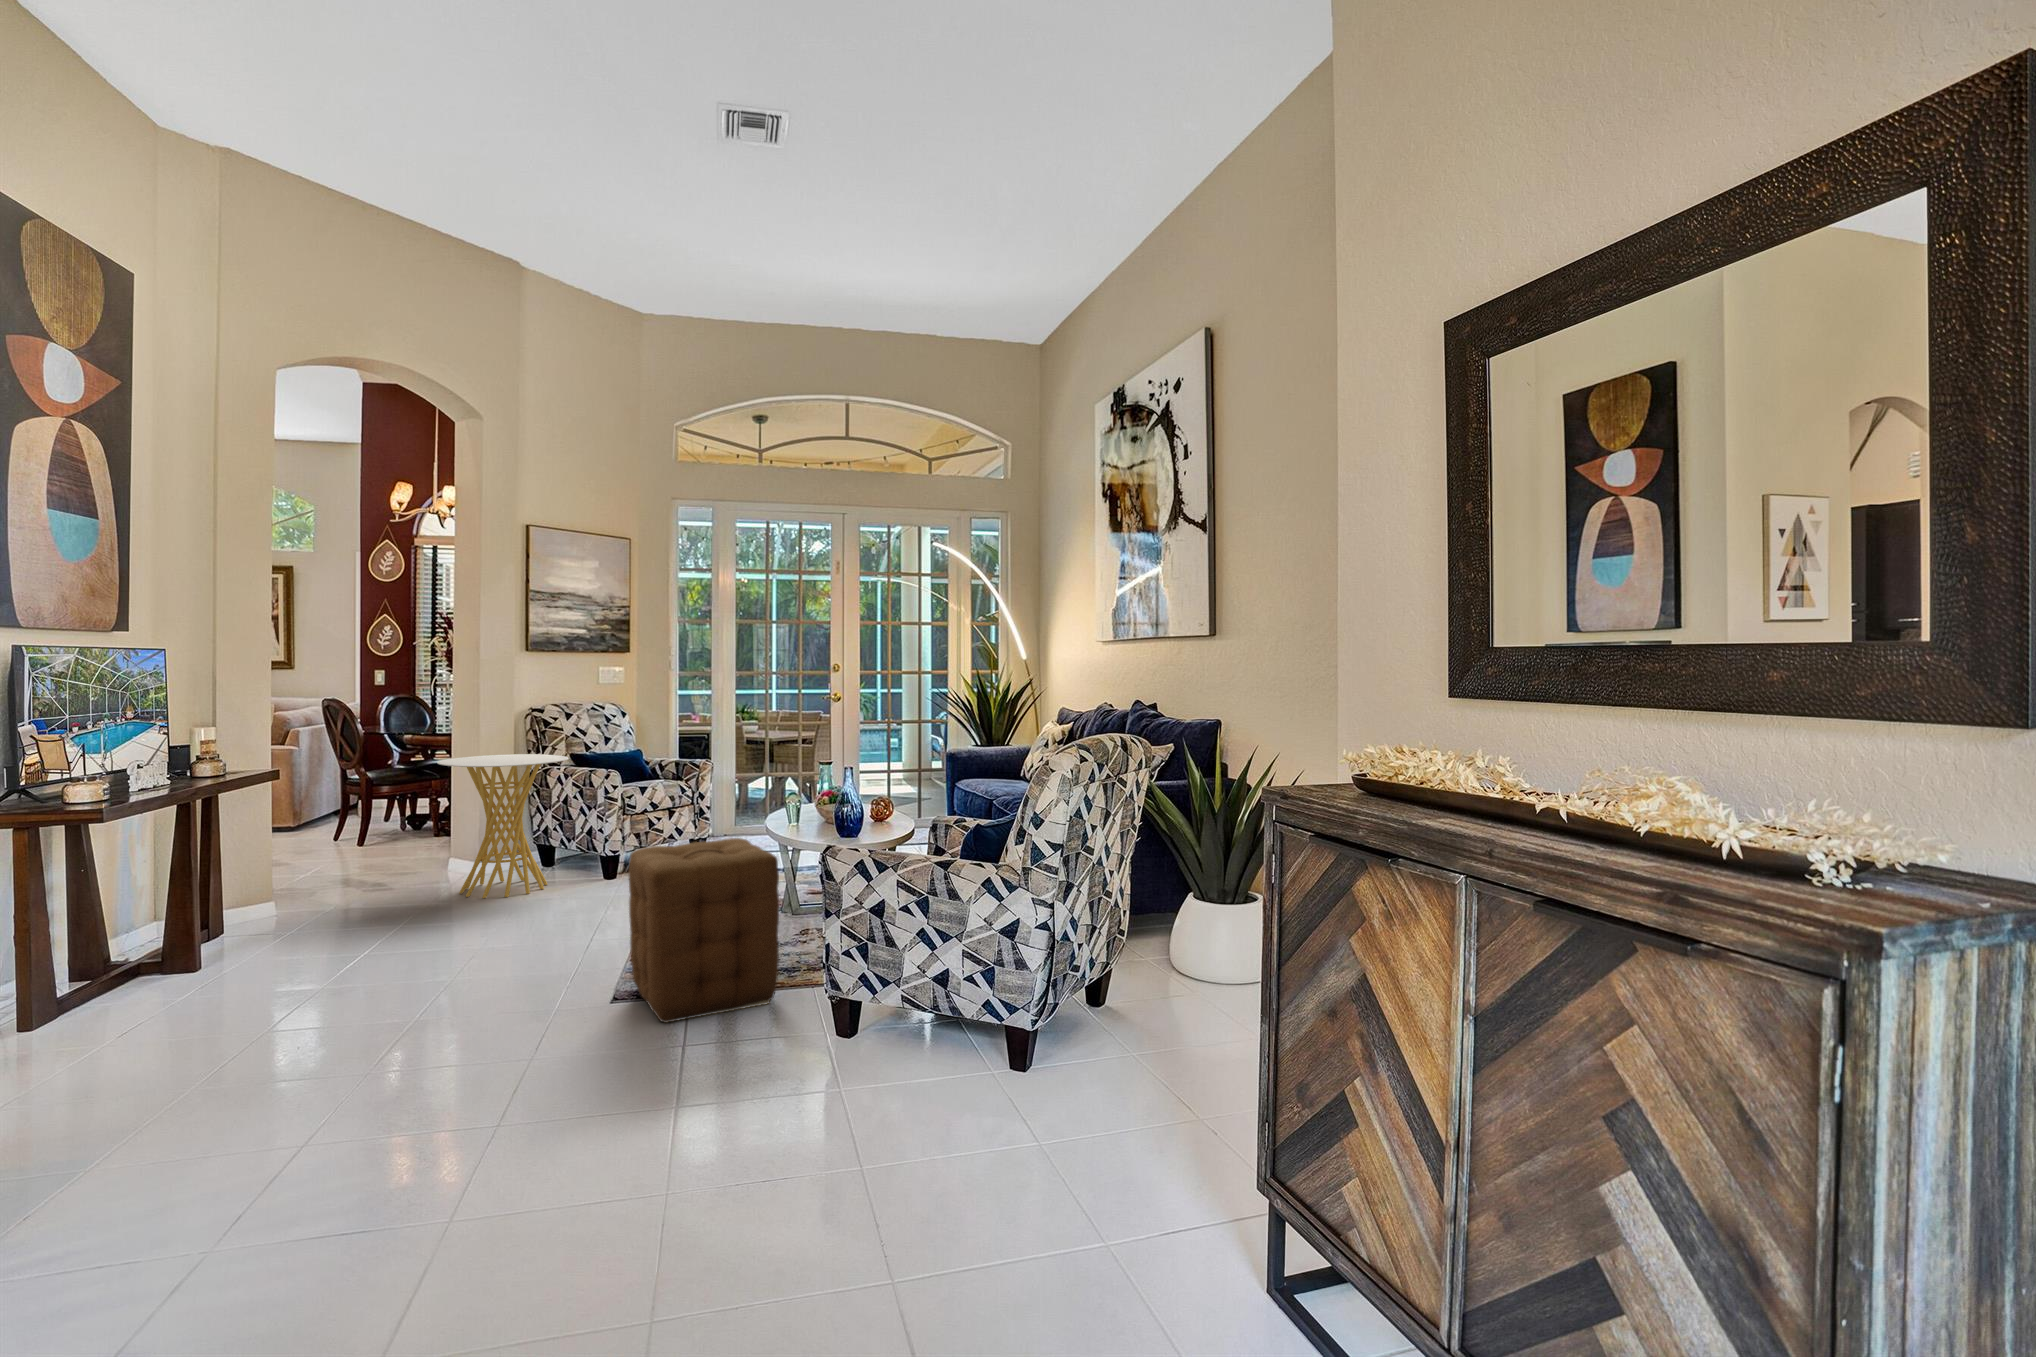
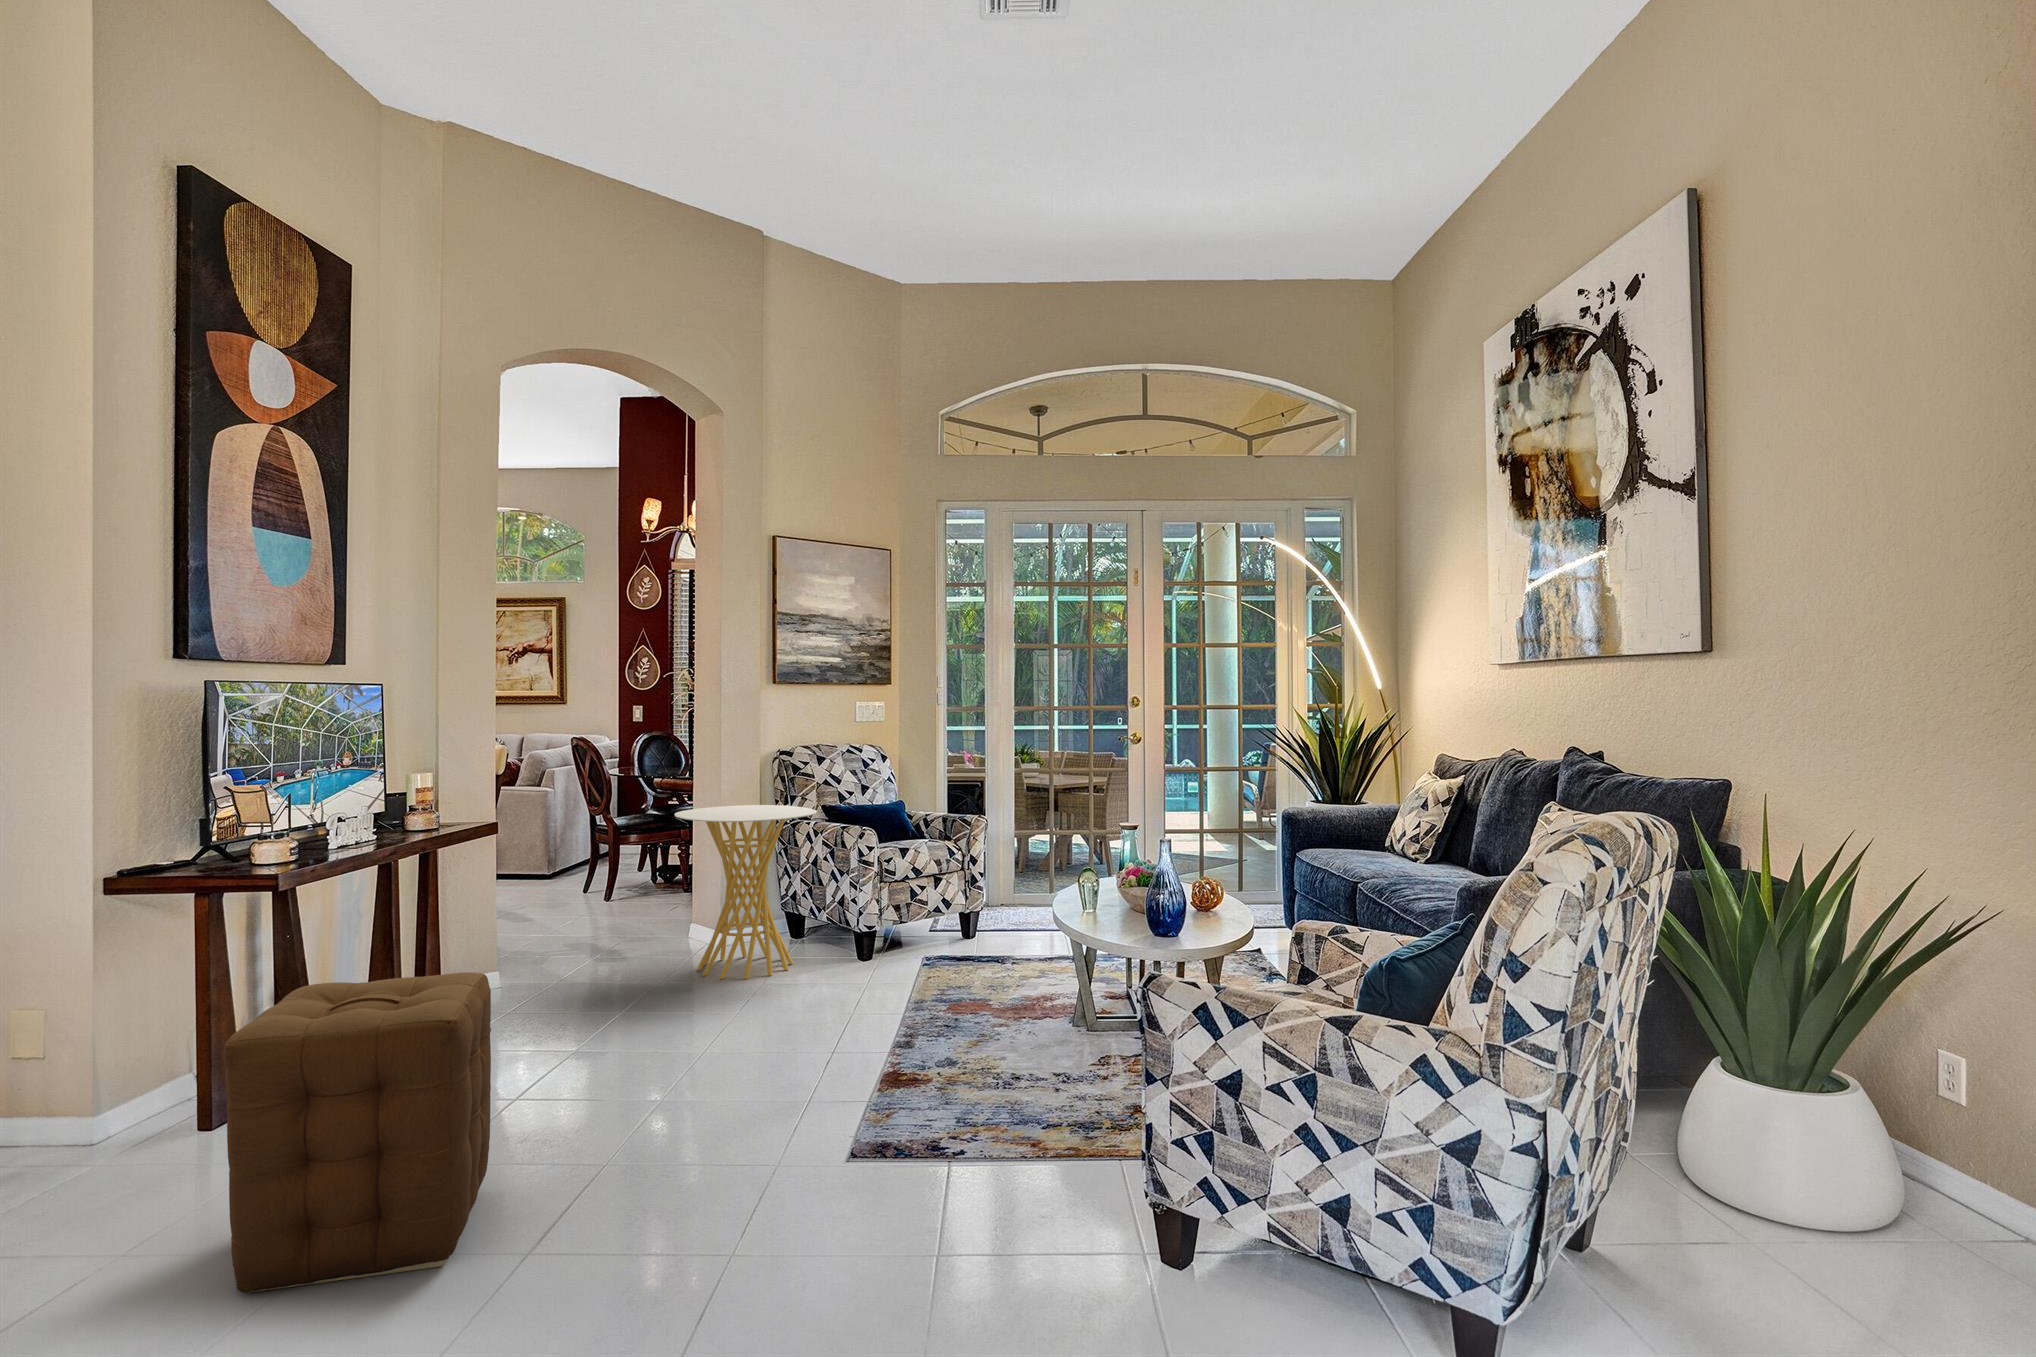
ottoman: present [628,838,779,1023] -> present [223,972,491,1293]

